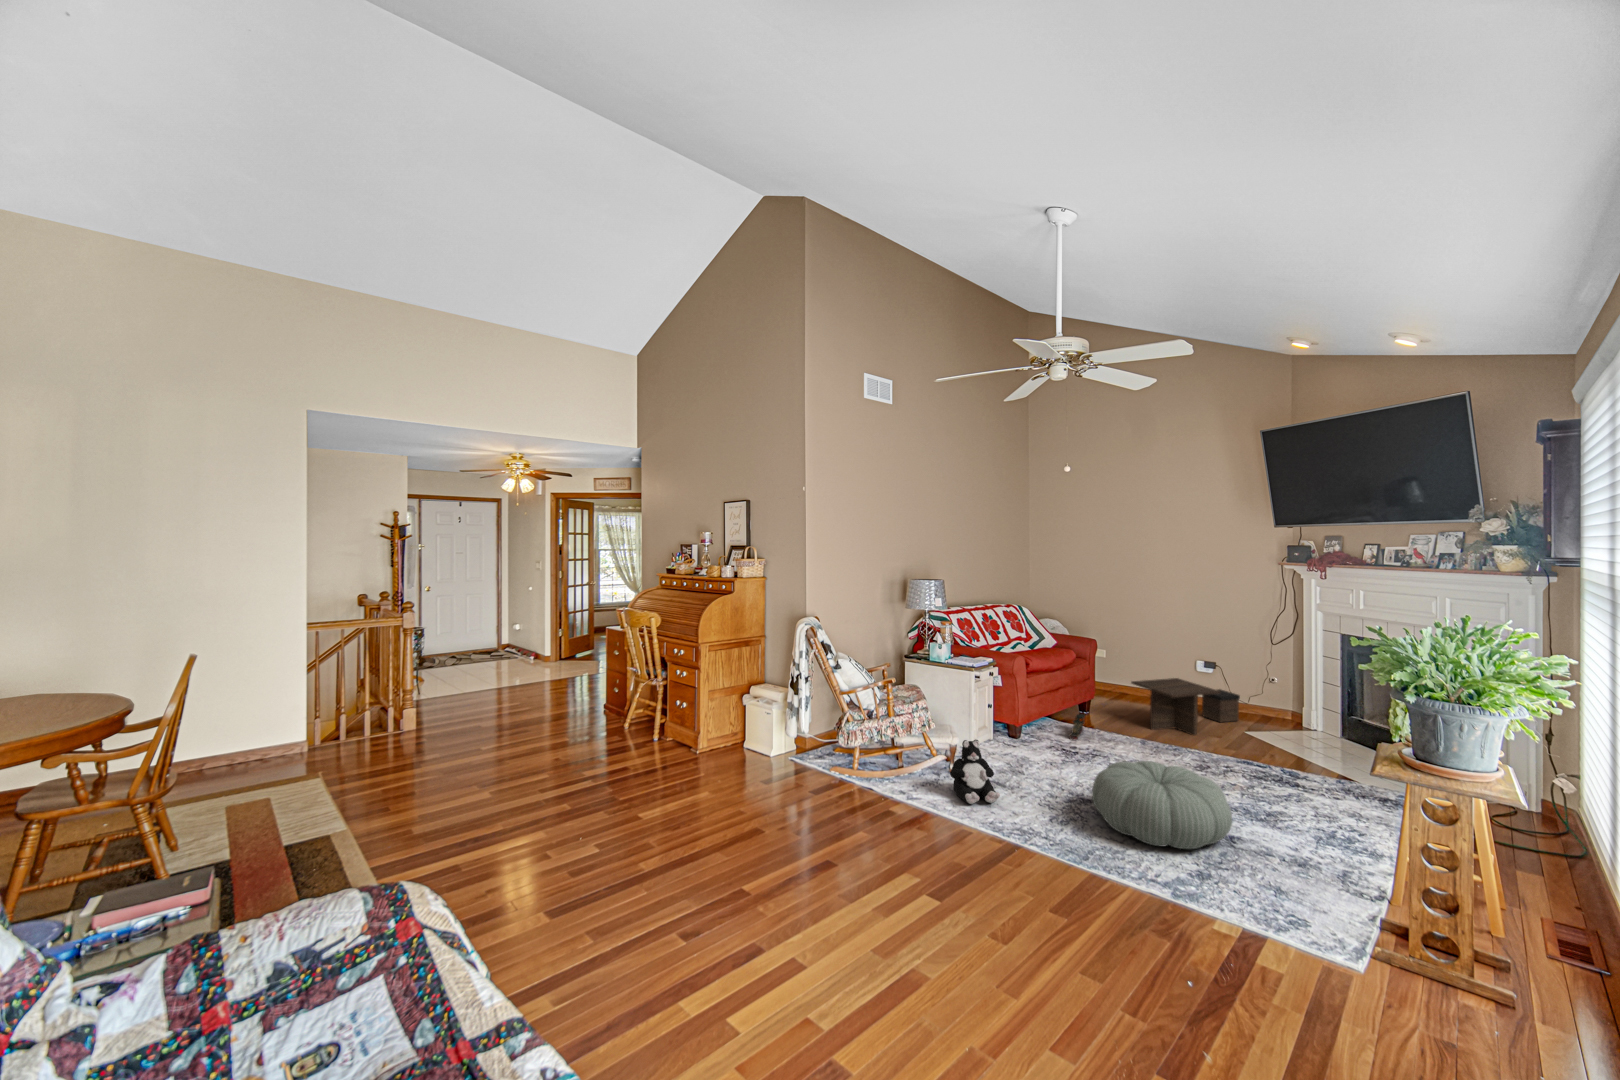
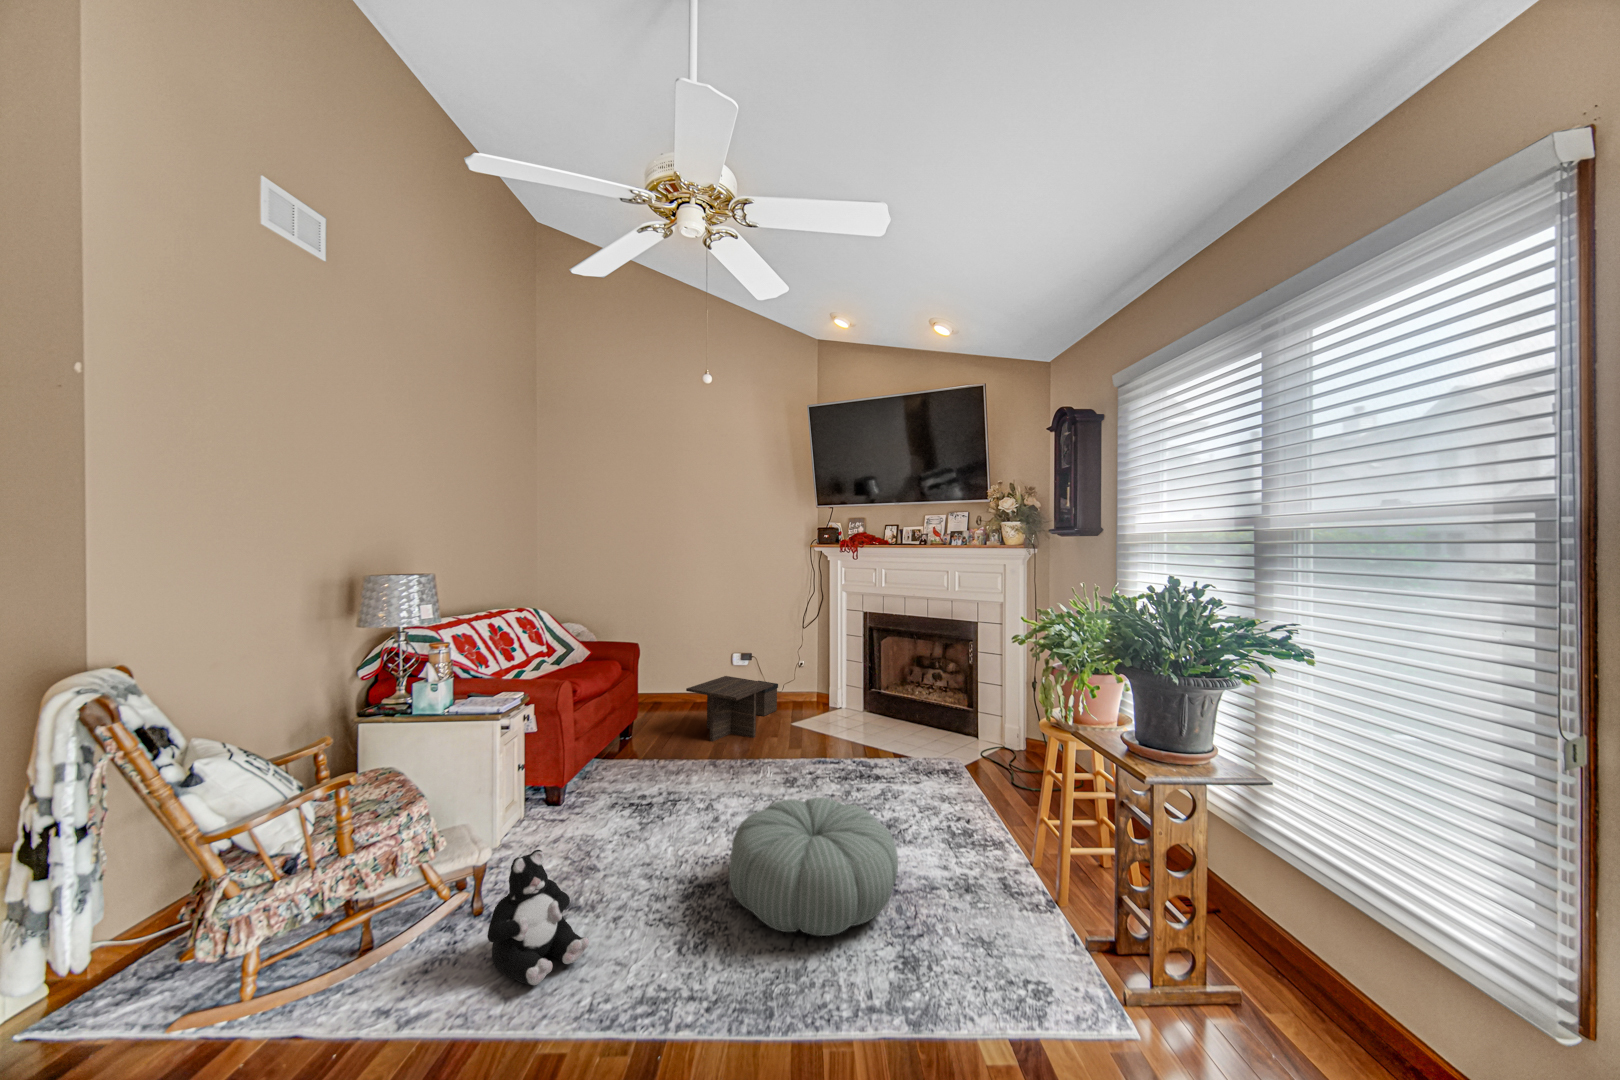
toy train: present [1069,714,1085,740] -> none [631,742,645,782]

